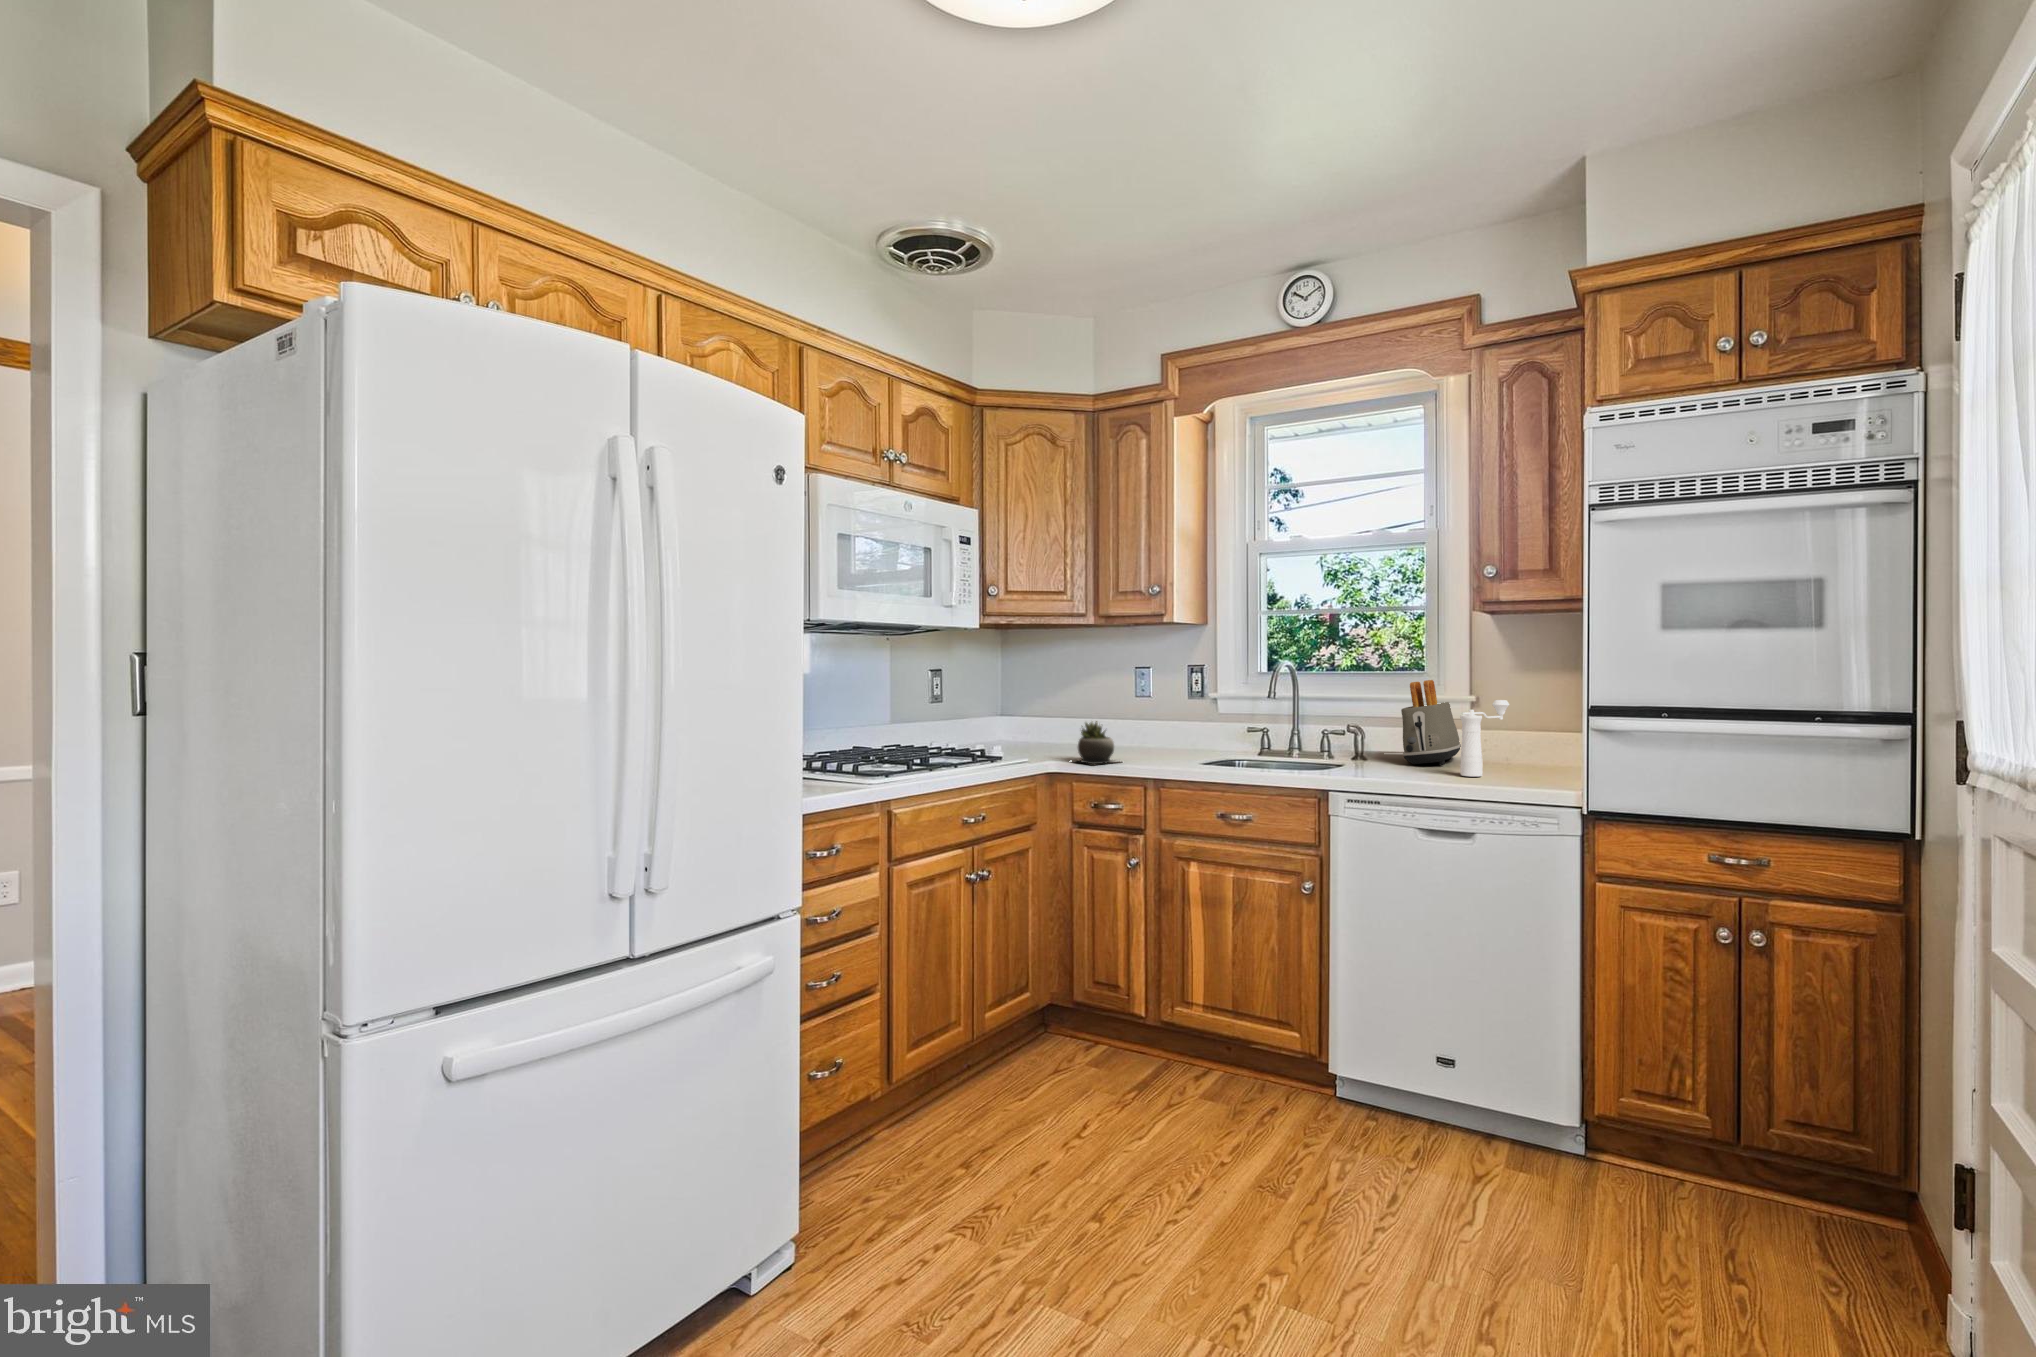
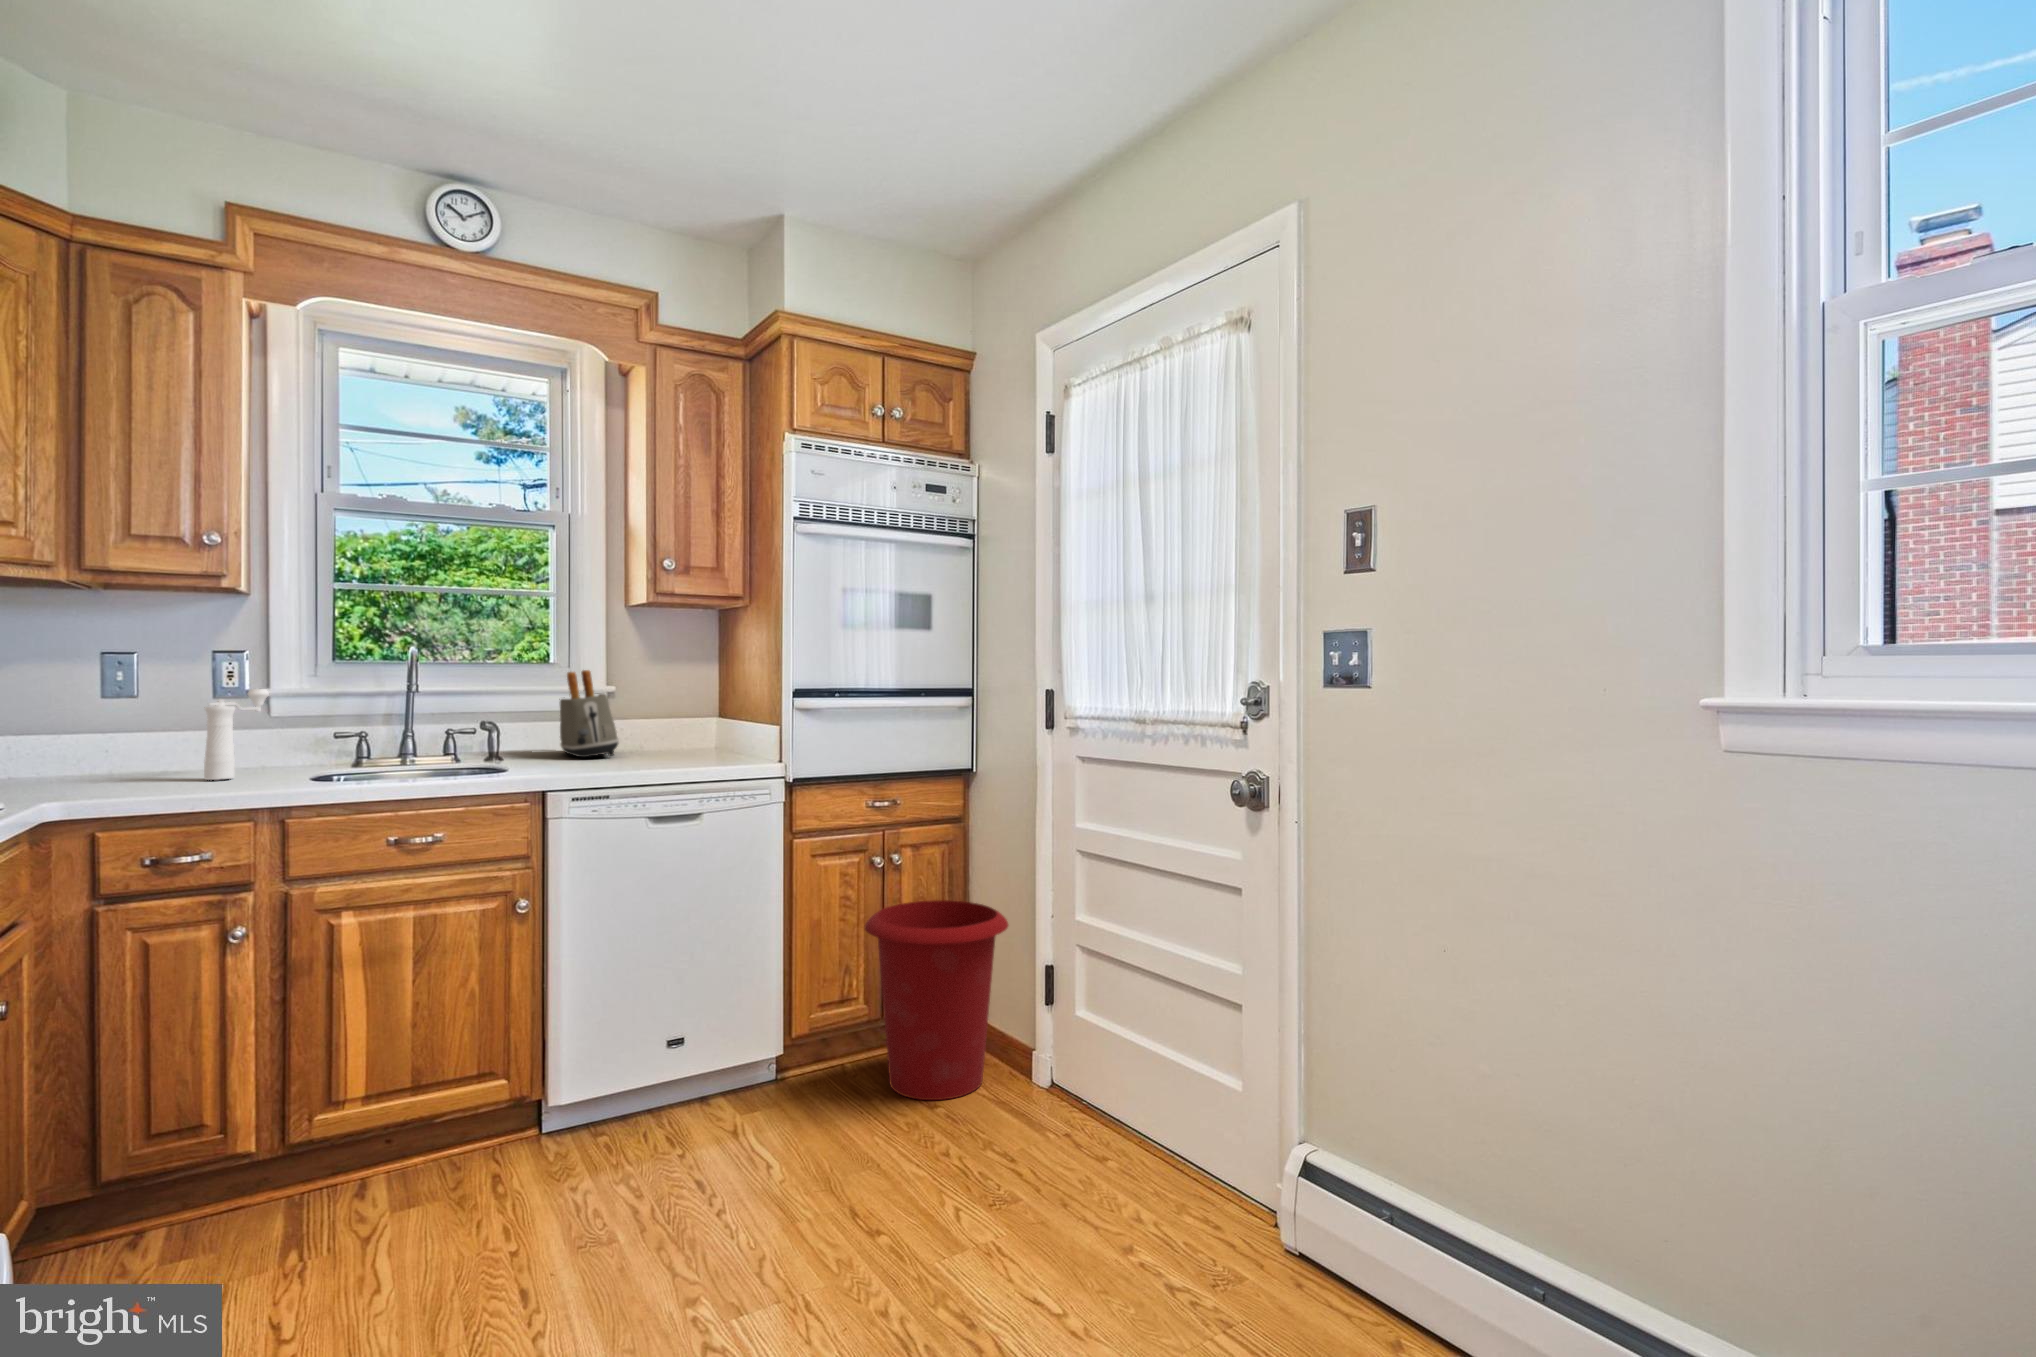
pepper mill: present [1460,700,1509,777] -> present [204,689,269,780]
succulent plant: present [1077,721,1117,764] -> none [63,724,176,793]
waste bin: none [1661,994,1916,1292] -> present [865,900,1008,1100]

